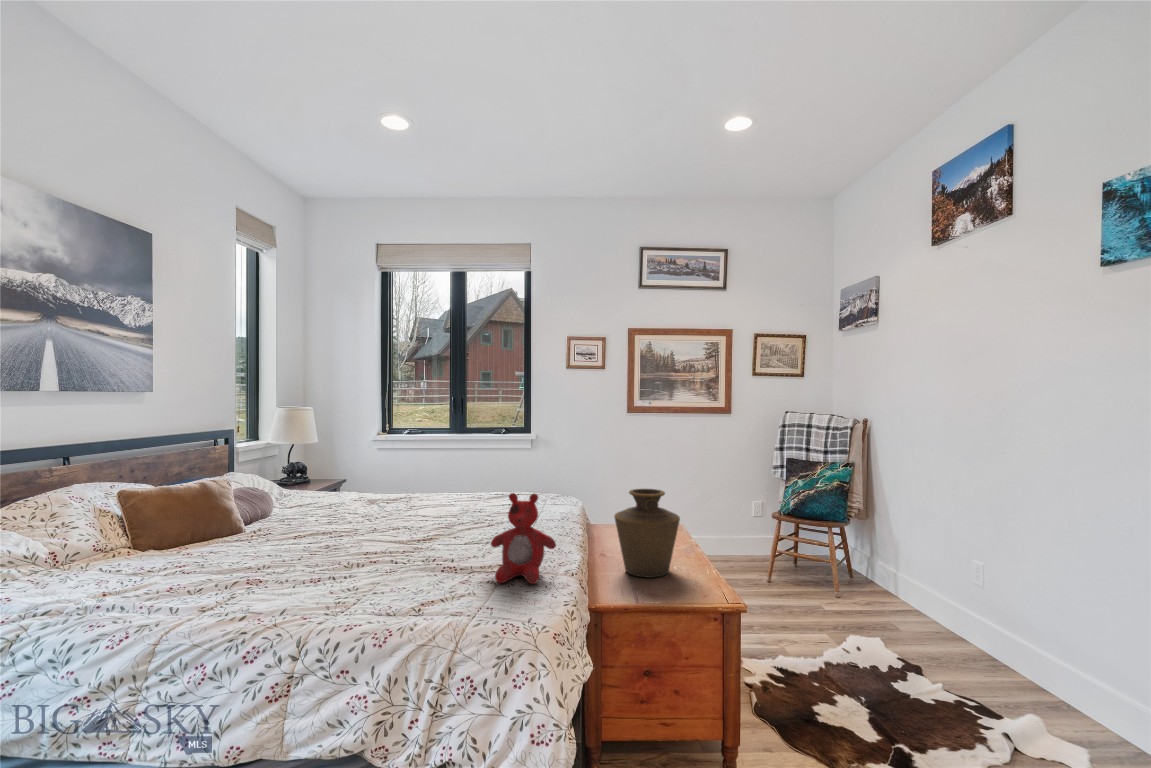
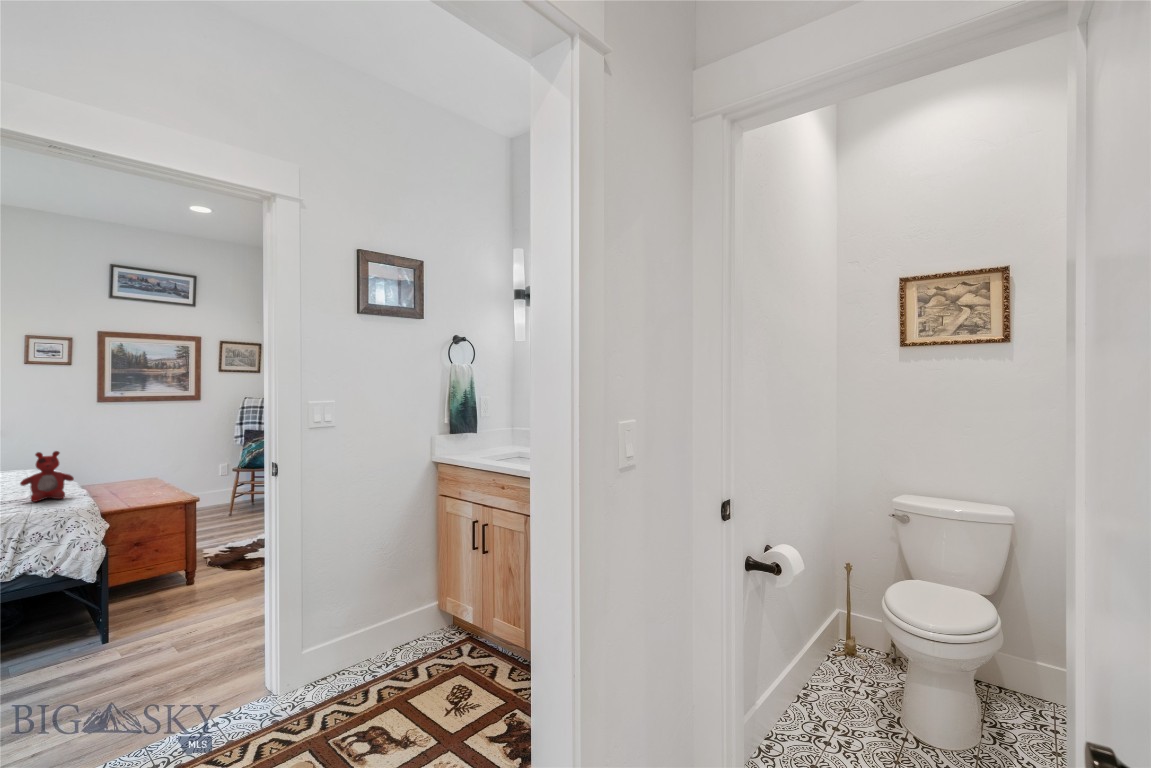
vase: present [614,489,680,577] -> none [109,447,159,498]

